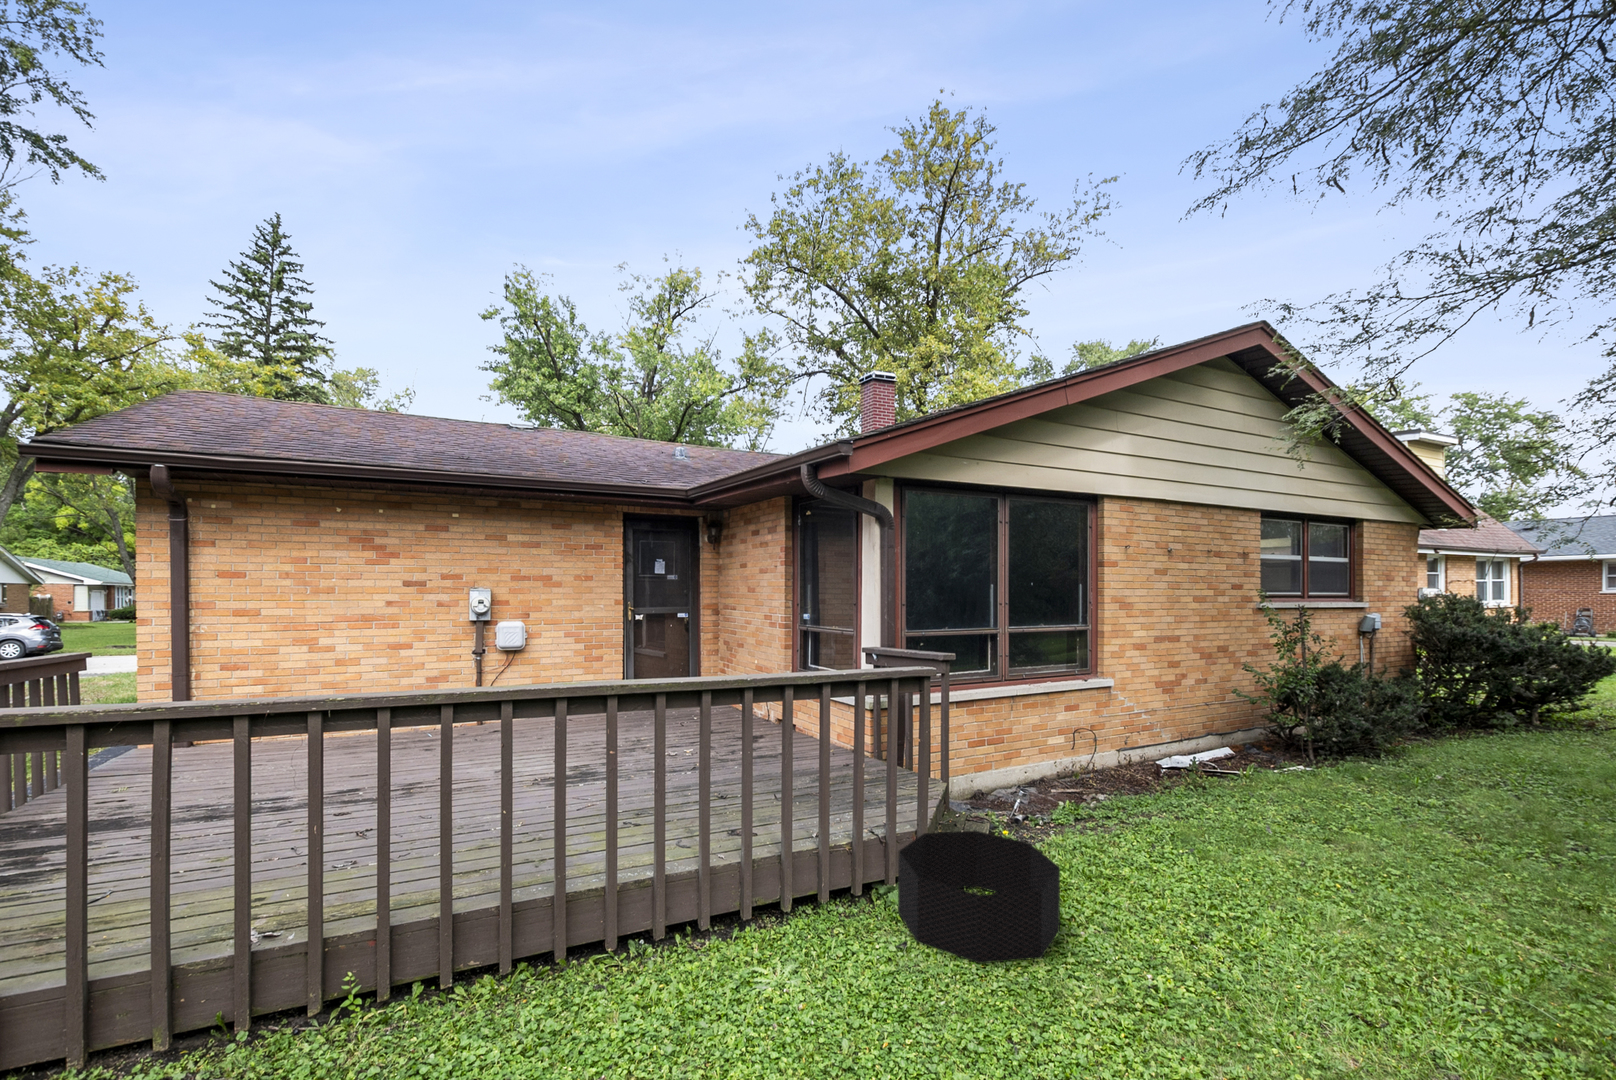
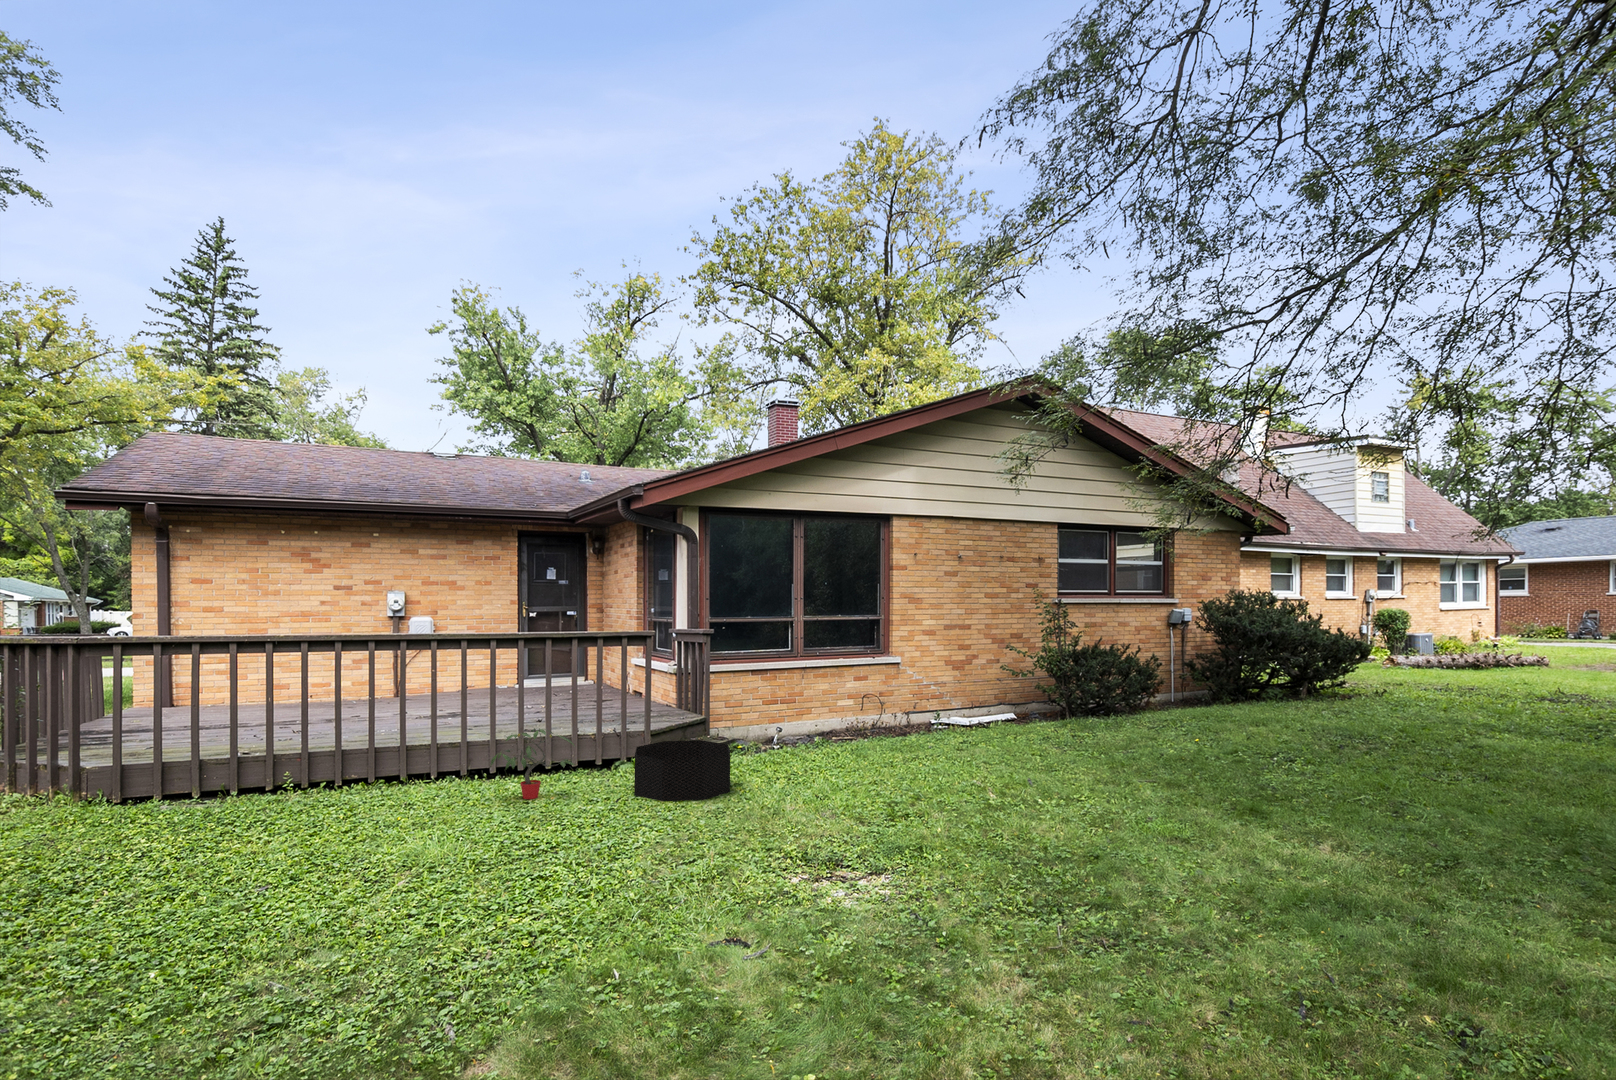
potted plant: none [690,835,831,959] -> present [491,729,574,799]

